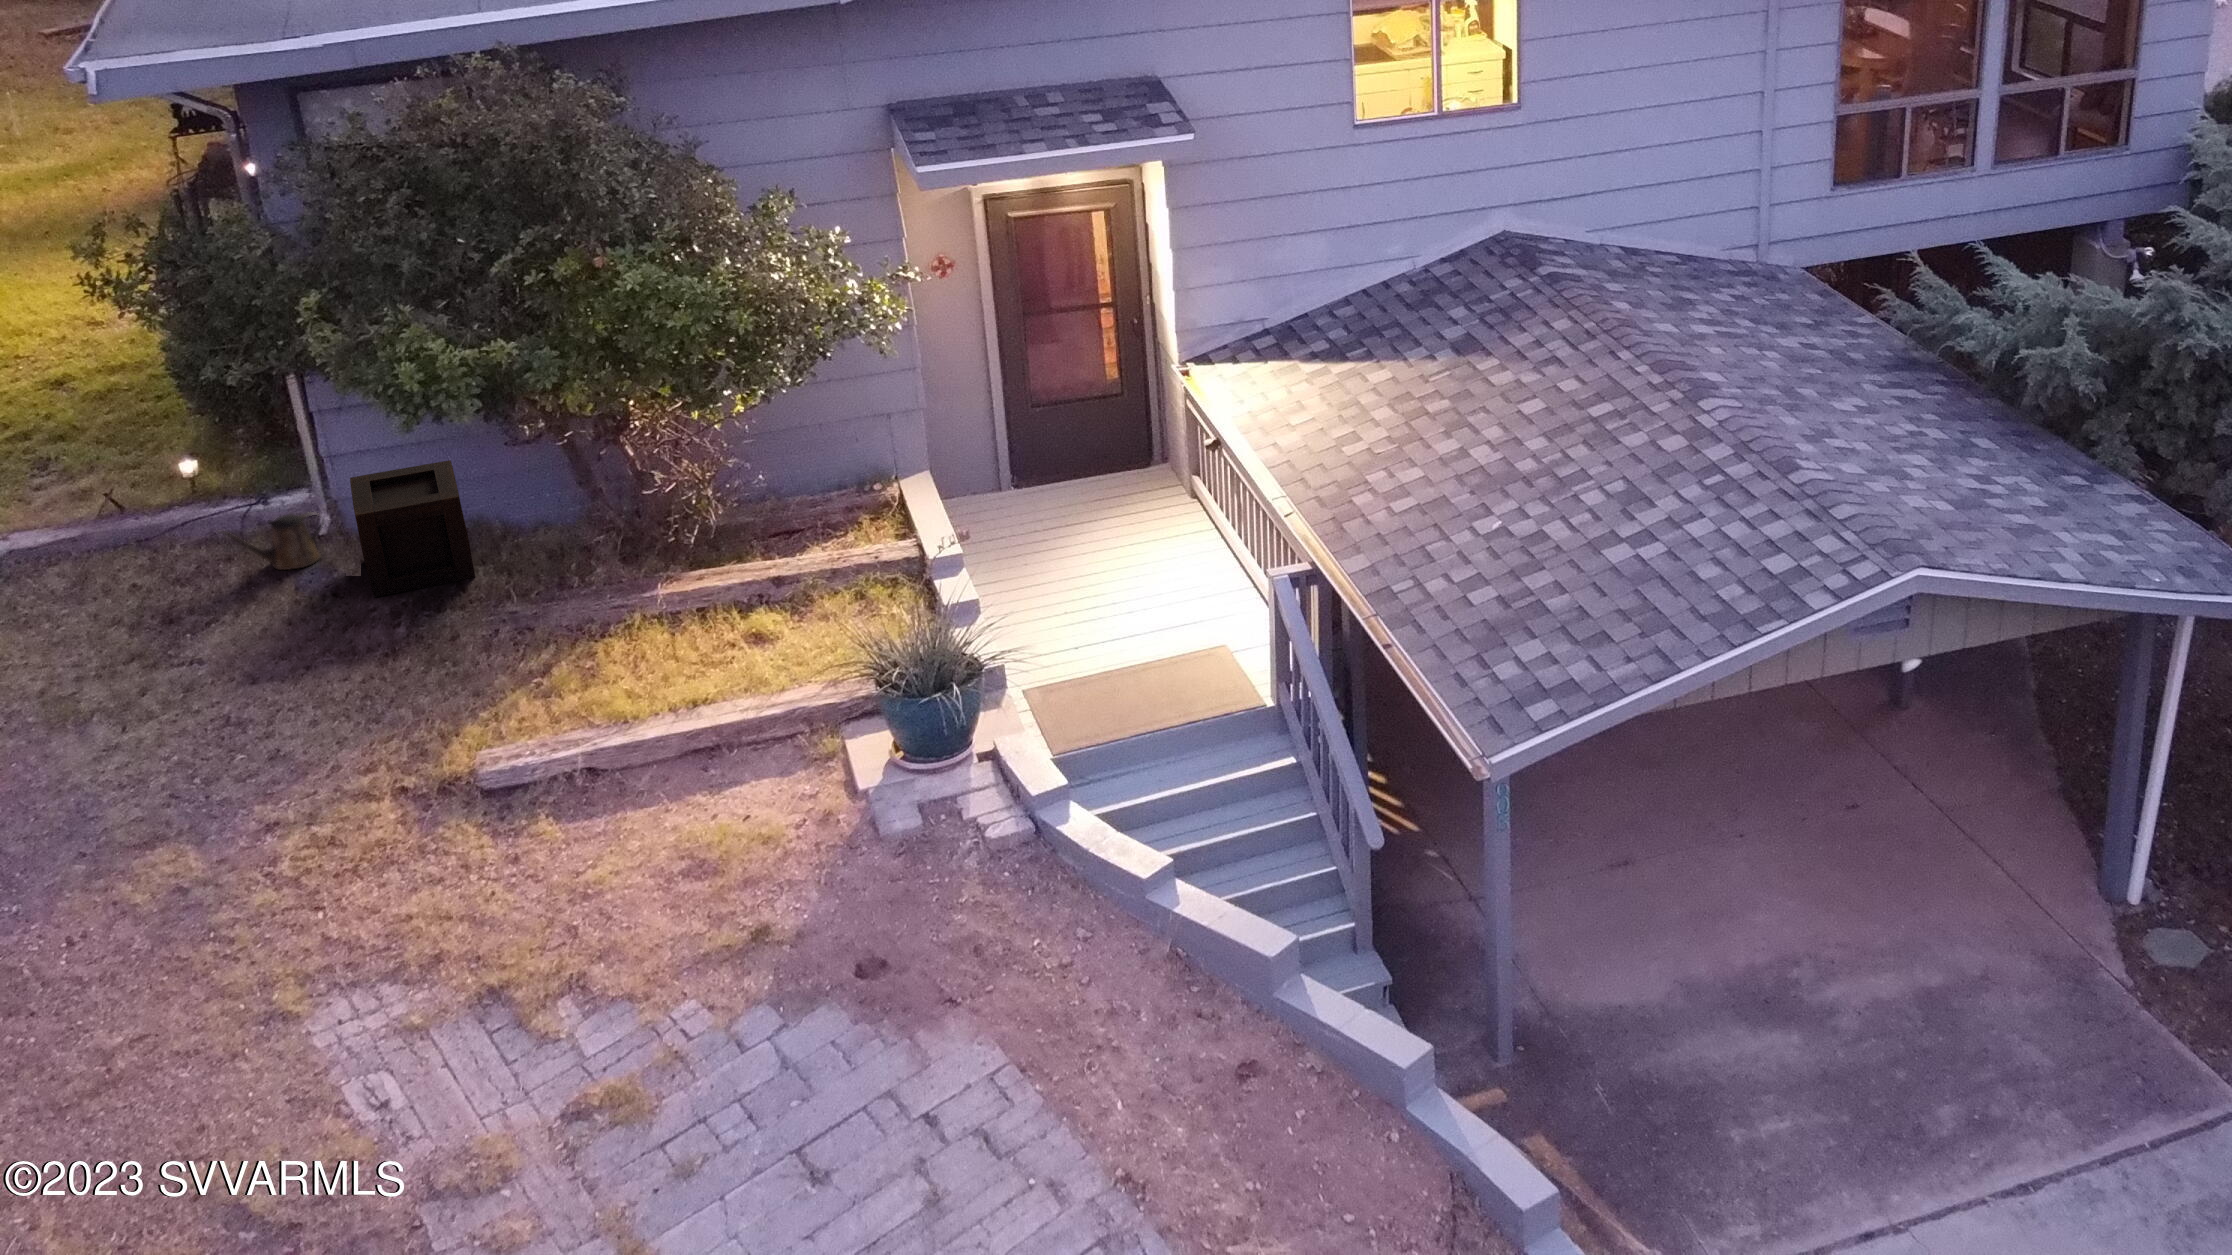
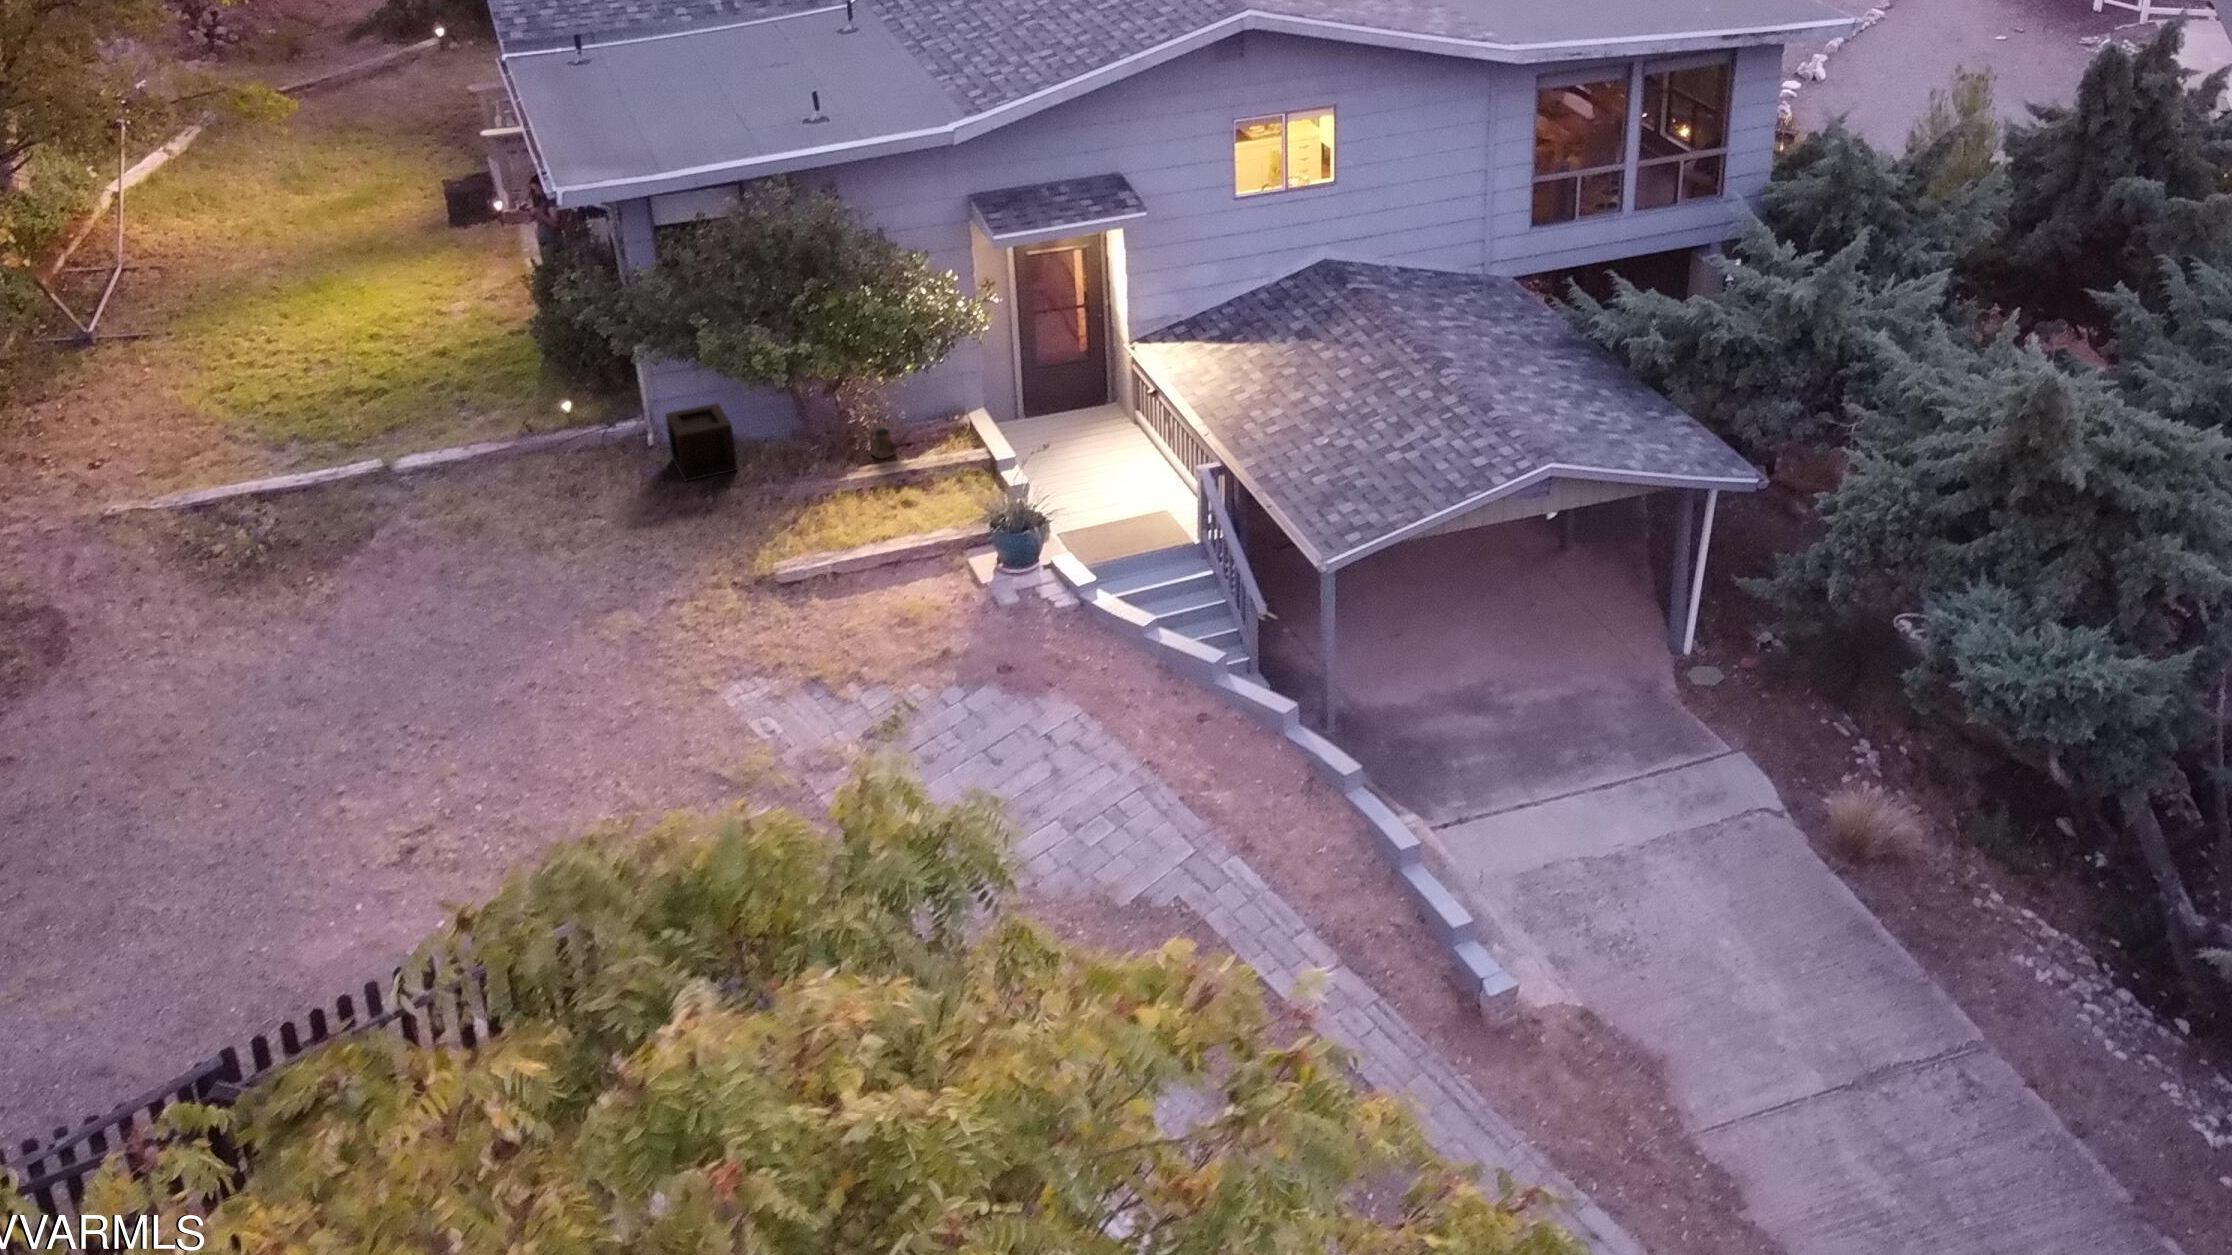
watering can: present [219,512,324,570] -> present [871,427,909,458]

